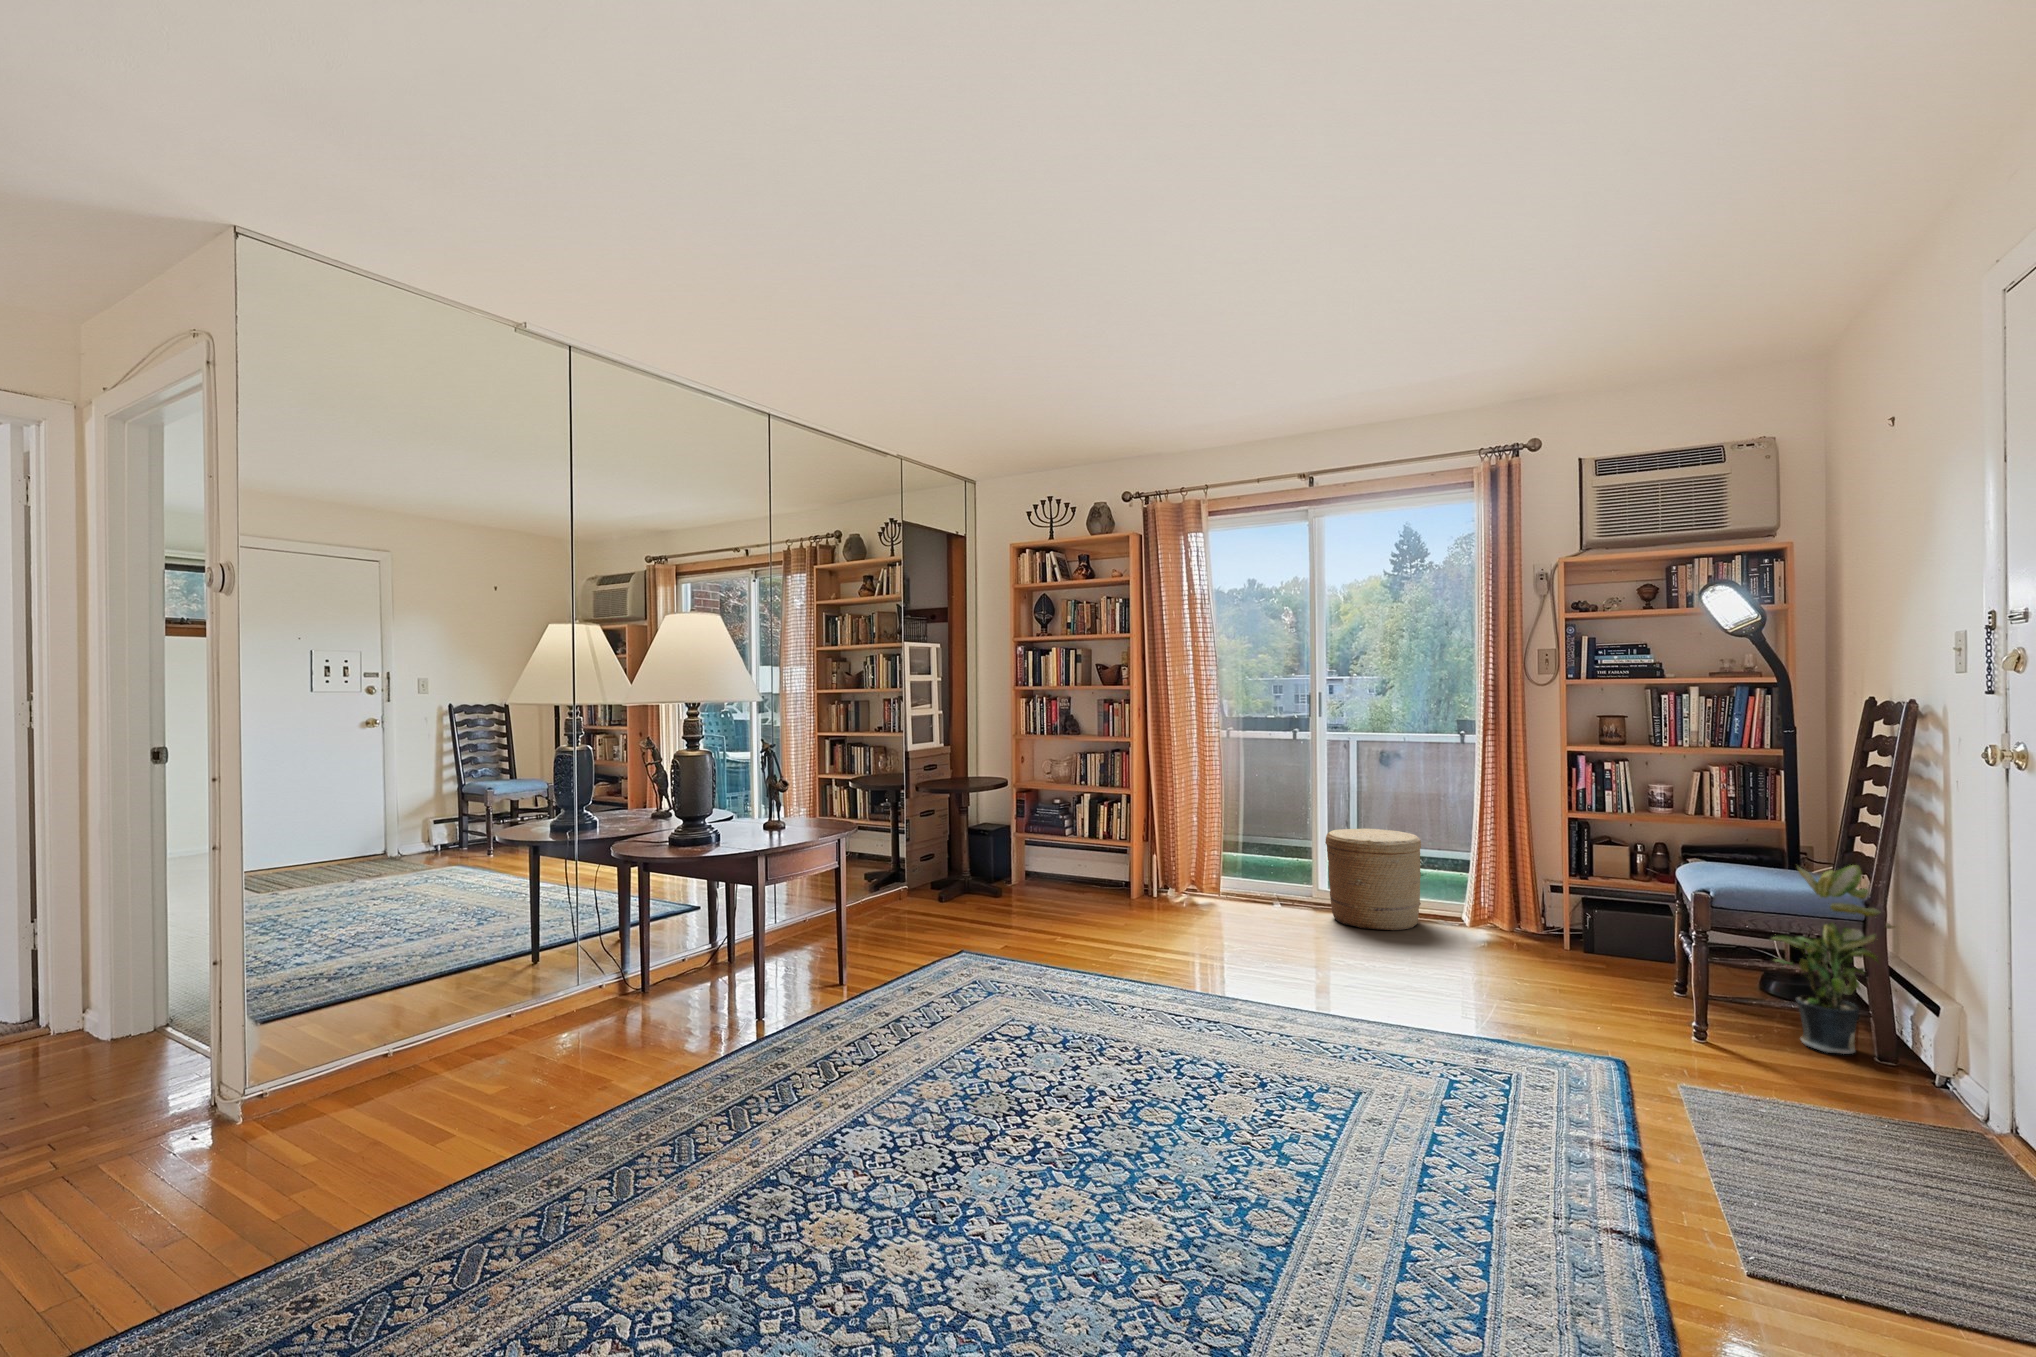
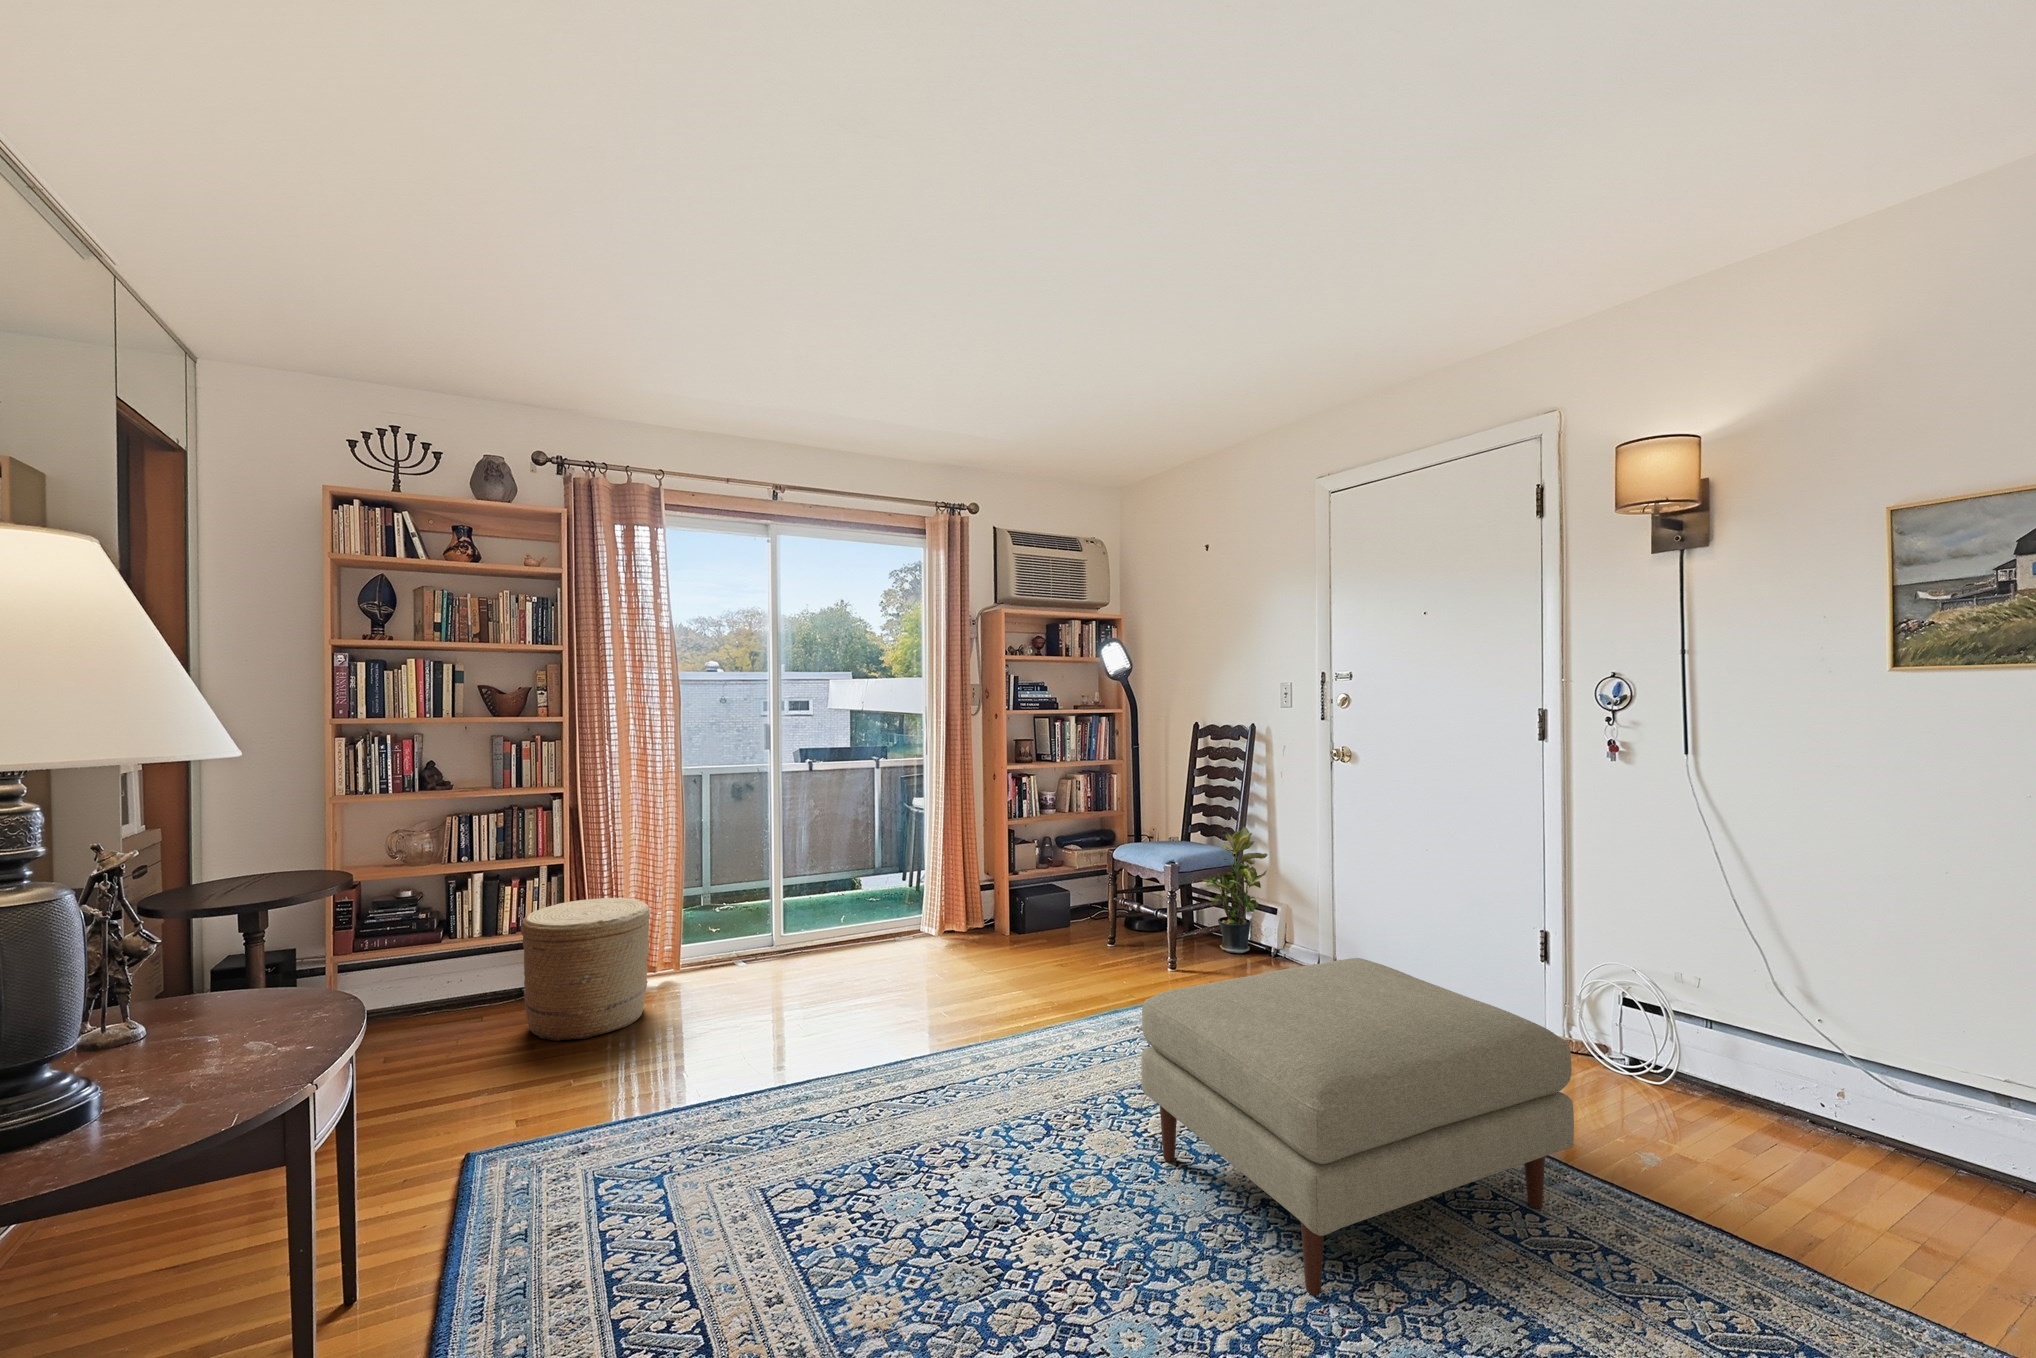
woven basket: present [1325,829,1421,930] -> present [521,898,650,1041]
ottoman: none [1144,940,1565,1280] -> present [1141,958,1574,1295]

